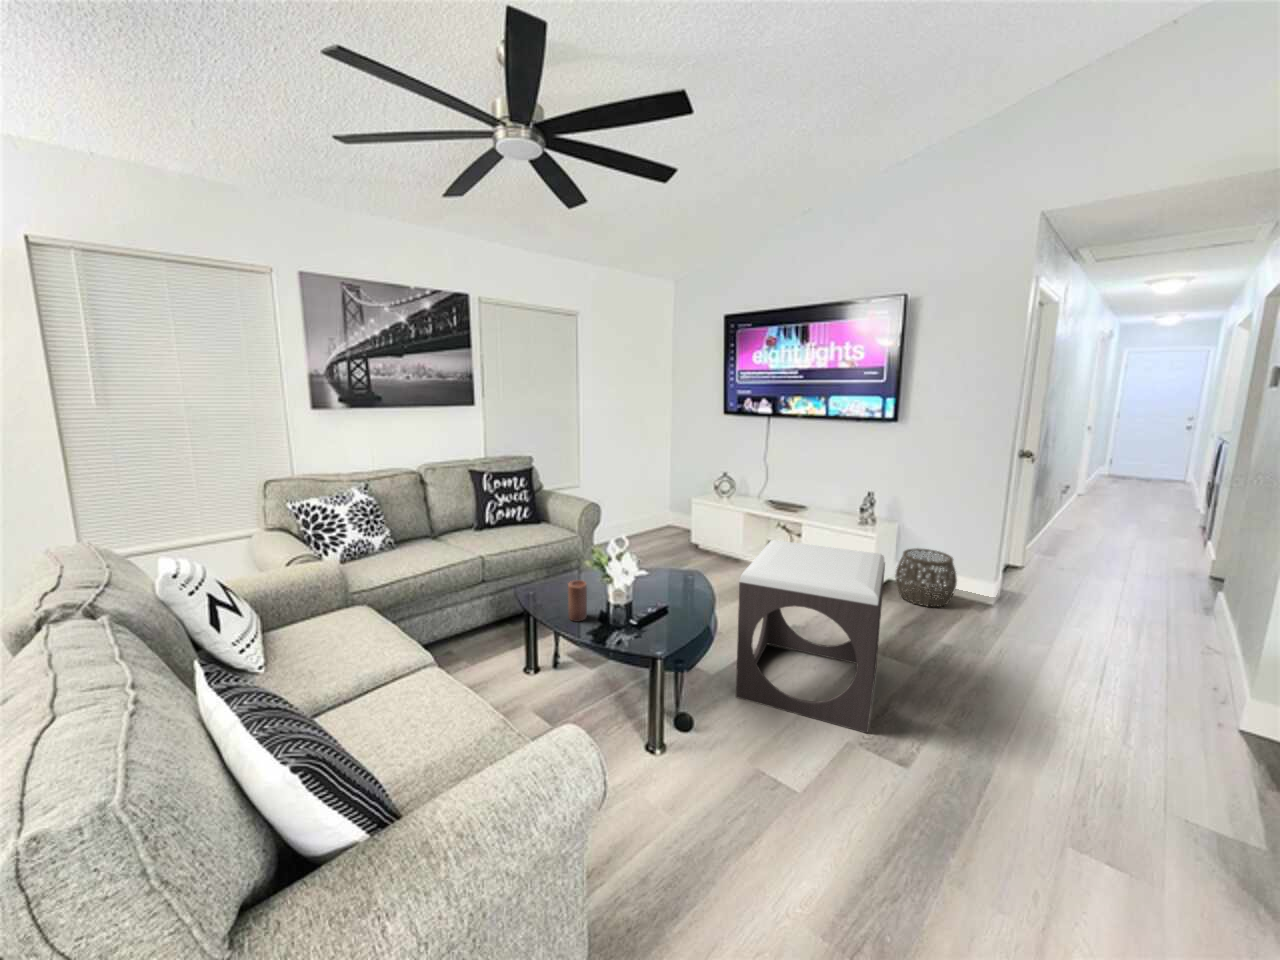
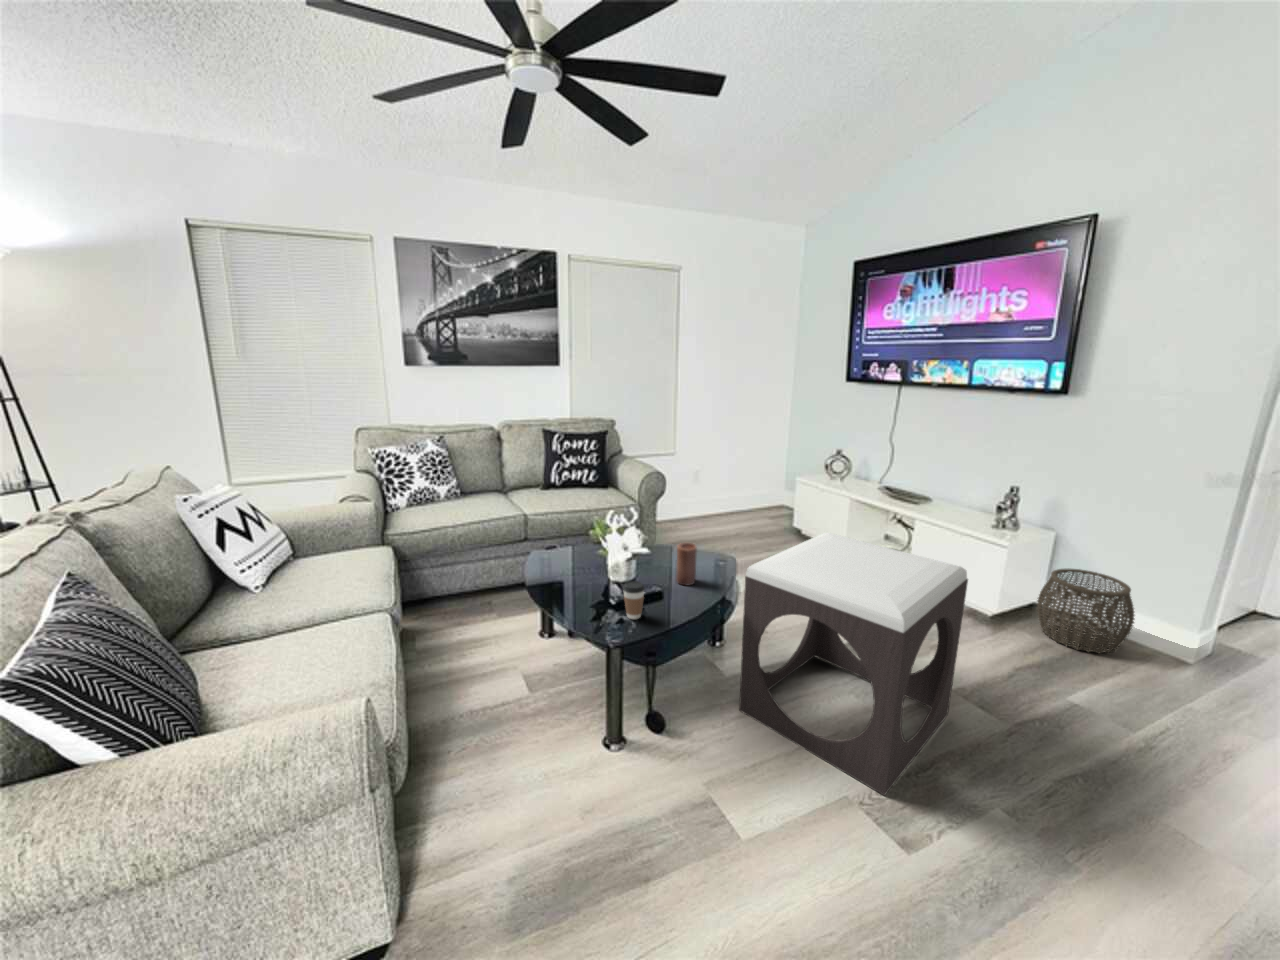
candle: present [568,580,587,622] -> present [676,543,697,585]
coffee cup: none [654,599,673,632] -> present [623,581,644,619]

